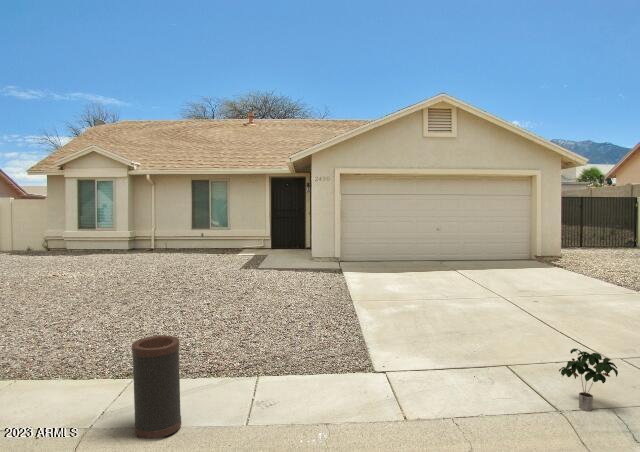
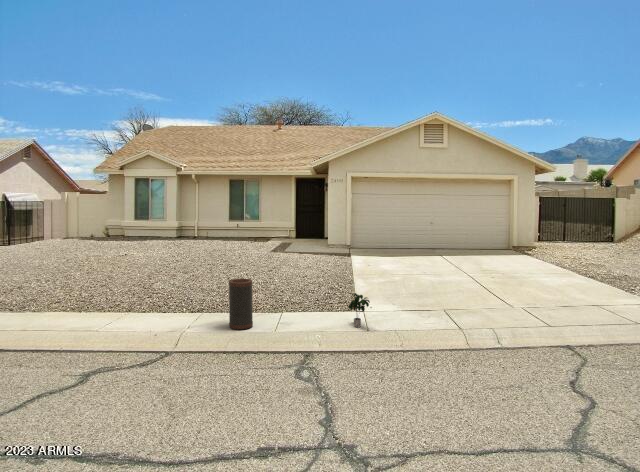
potted plant: present [559,349,618,411] -> present [348,293,370,328]

